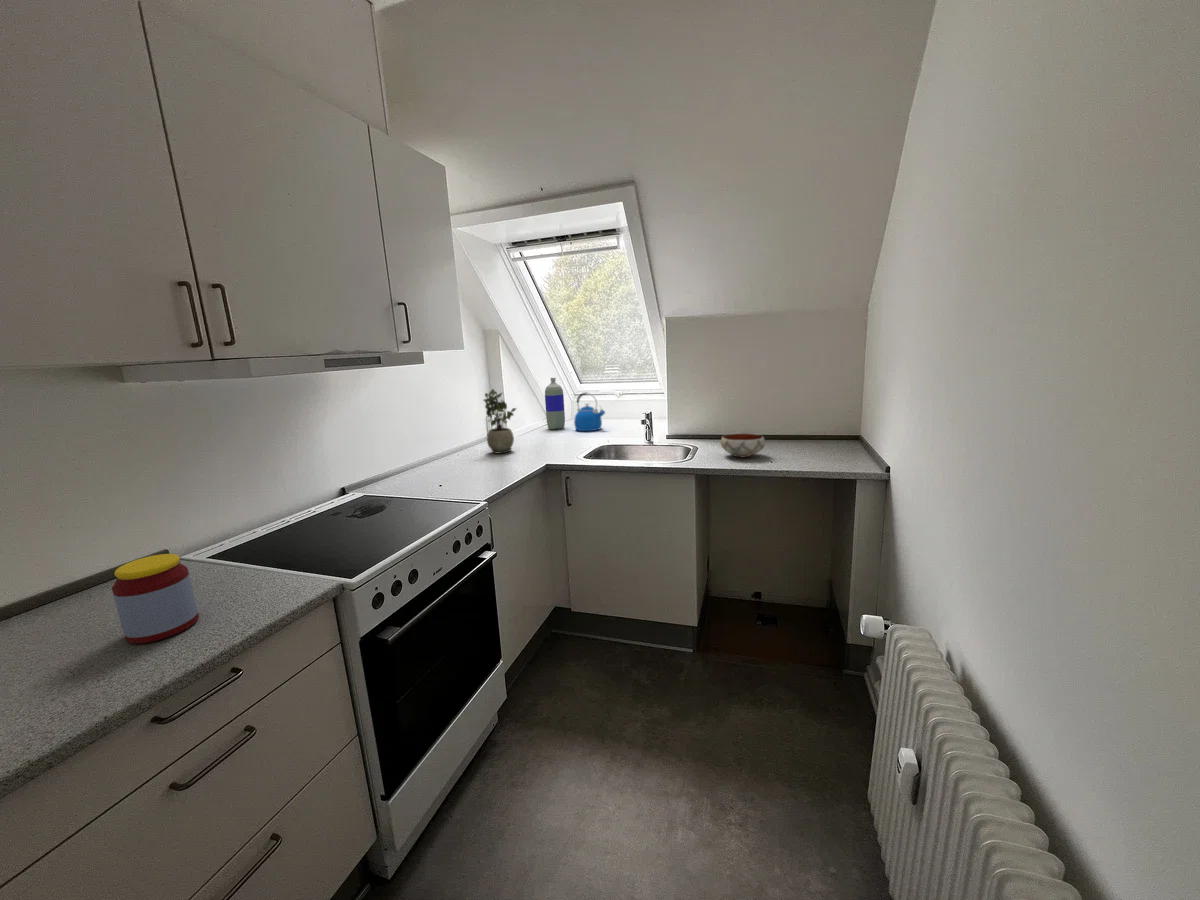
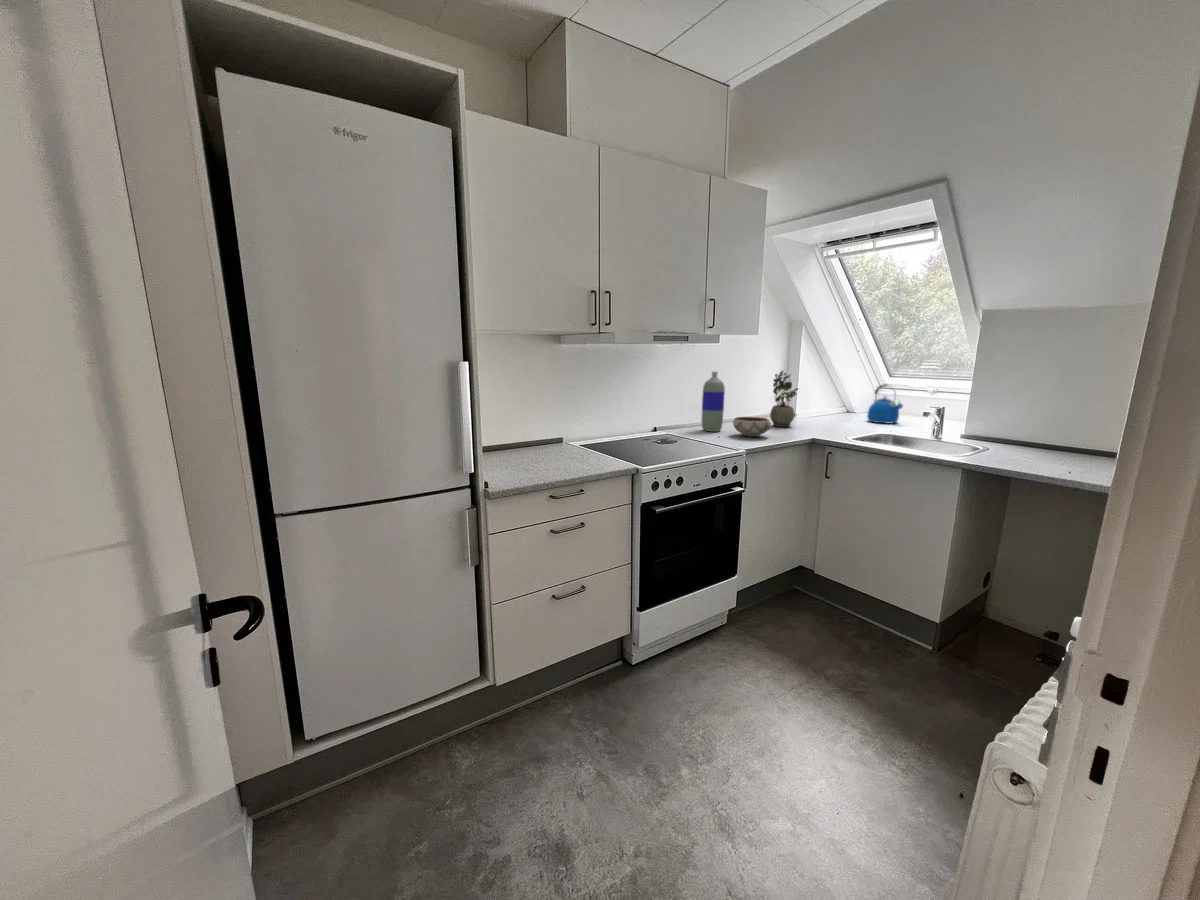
bottle: present [545,378,565,429] -> present [702,372,725,432]
bowl: present [721,433,765,457] -> present [733,417,771,437]
jar: present [112,554,199,644] -> none [546,428,573,467]

